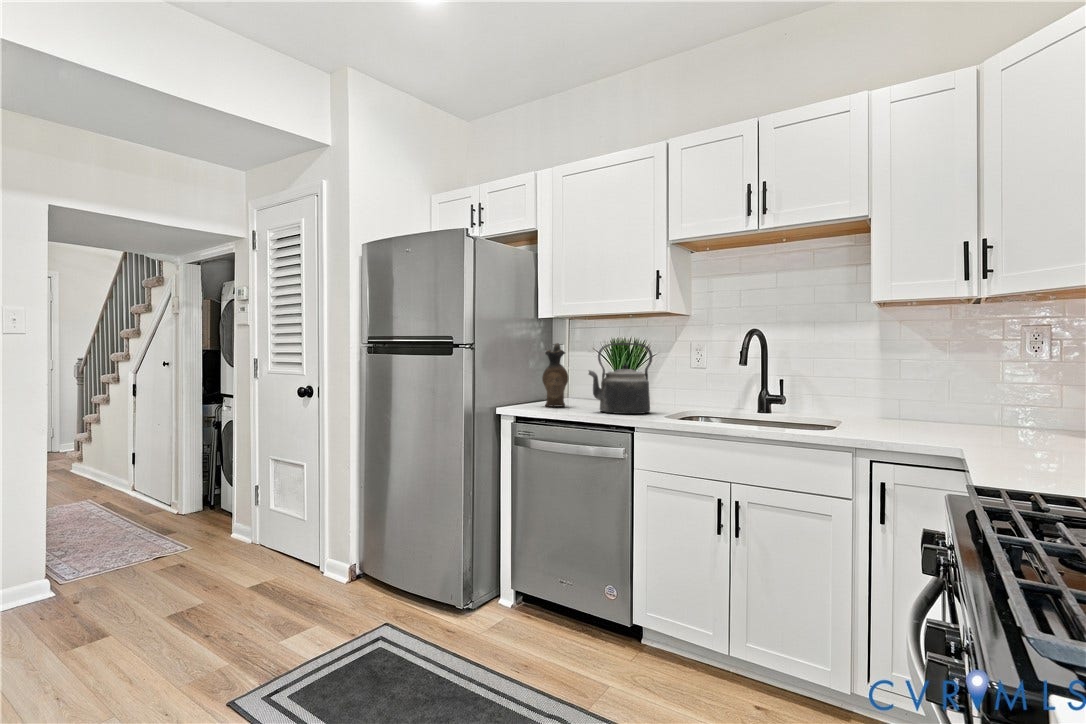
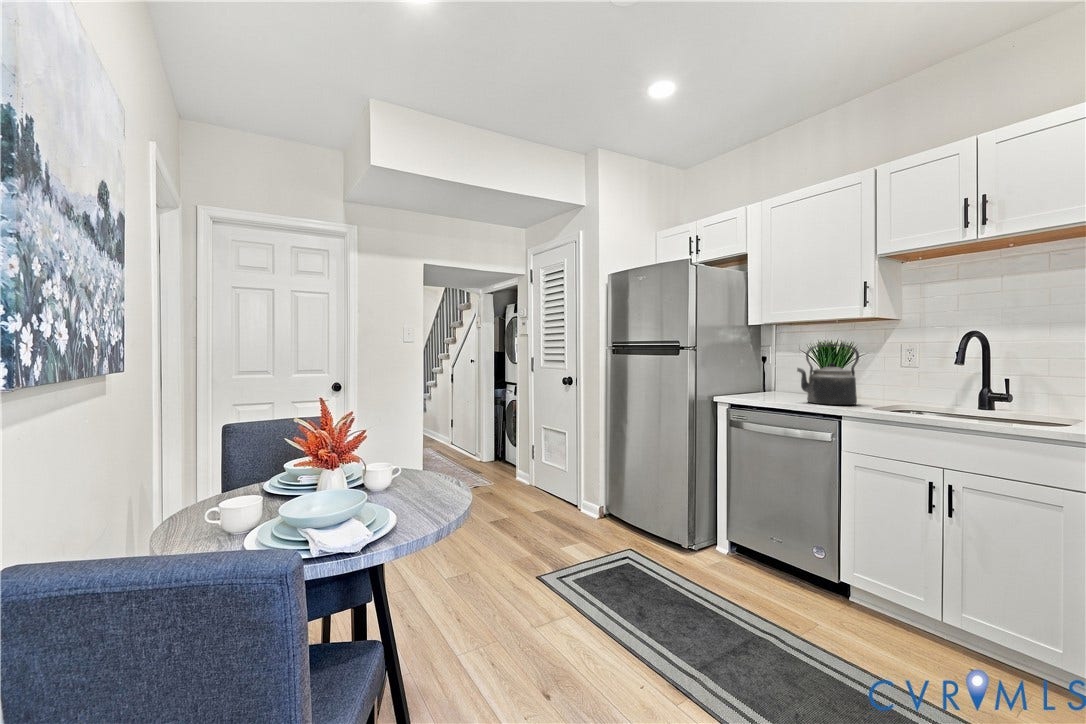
ceramic pitcher: present [542,343,568,406] -> none [754,345,777,397]

